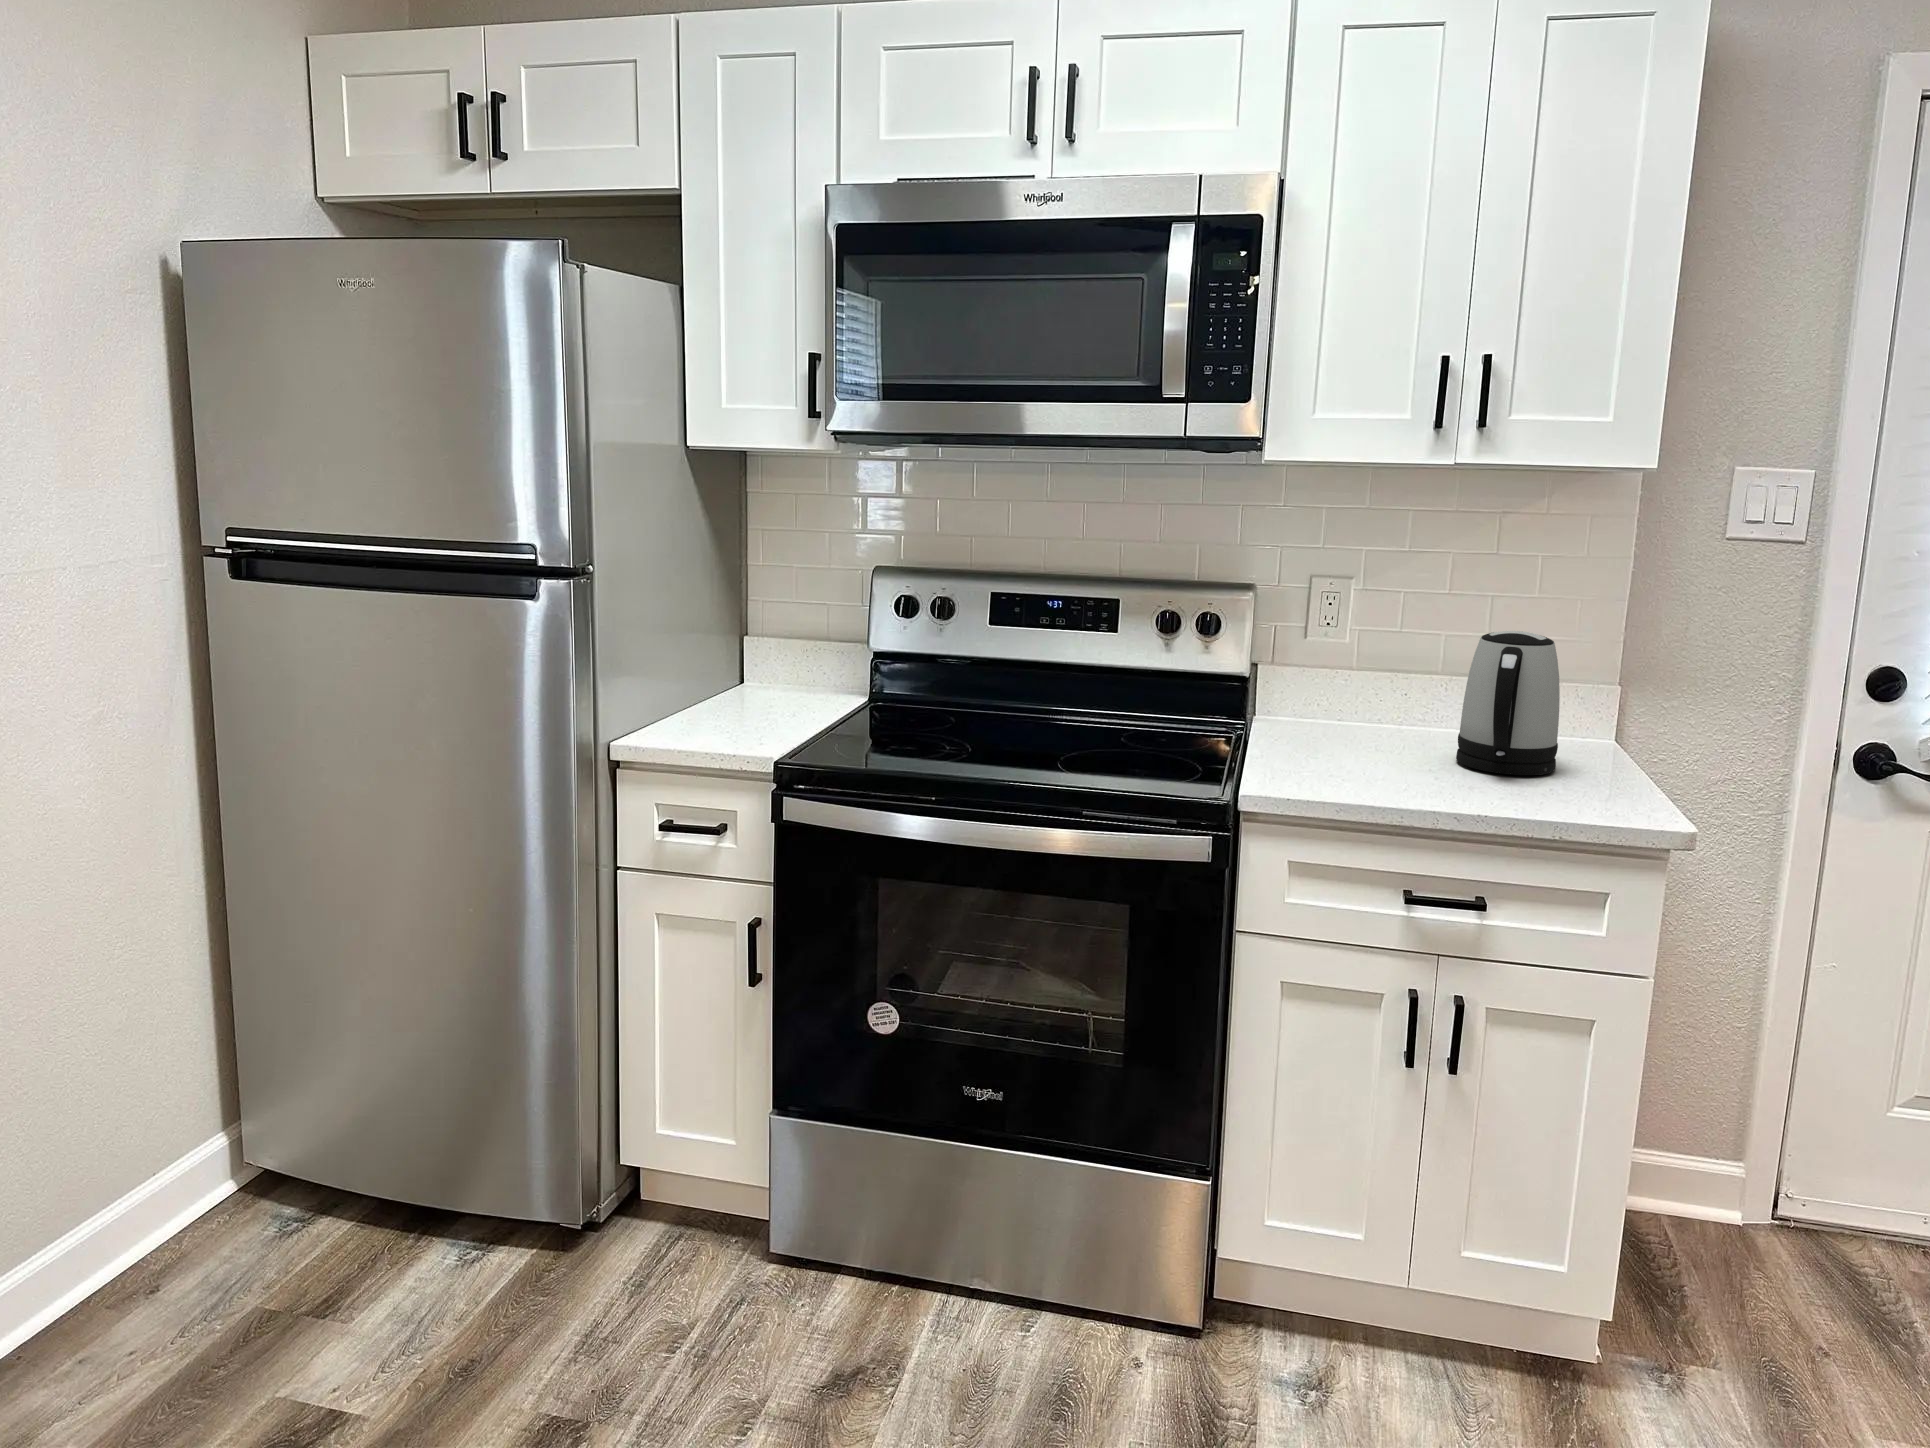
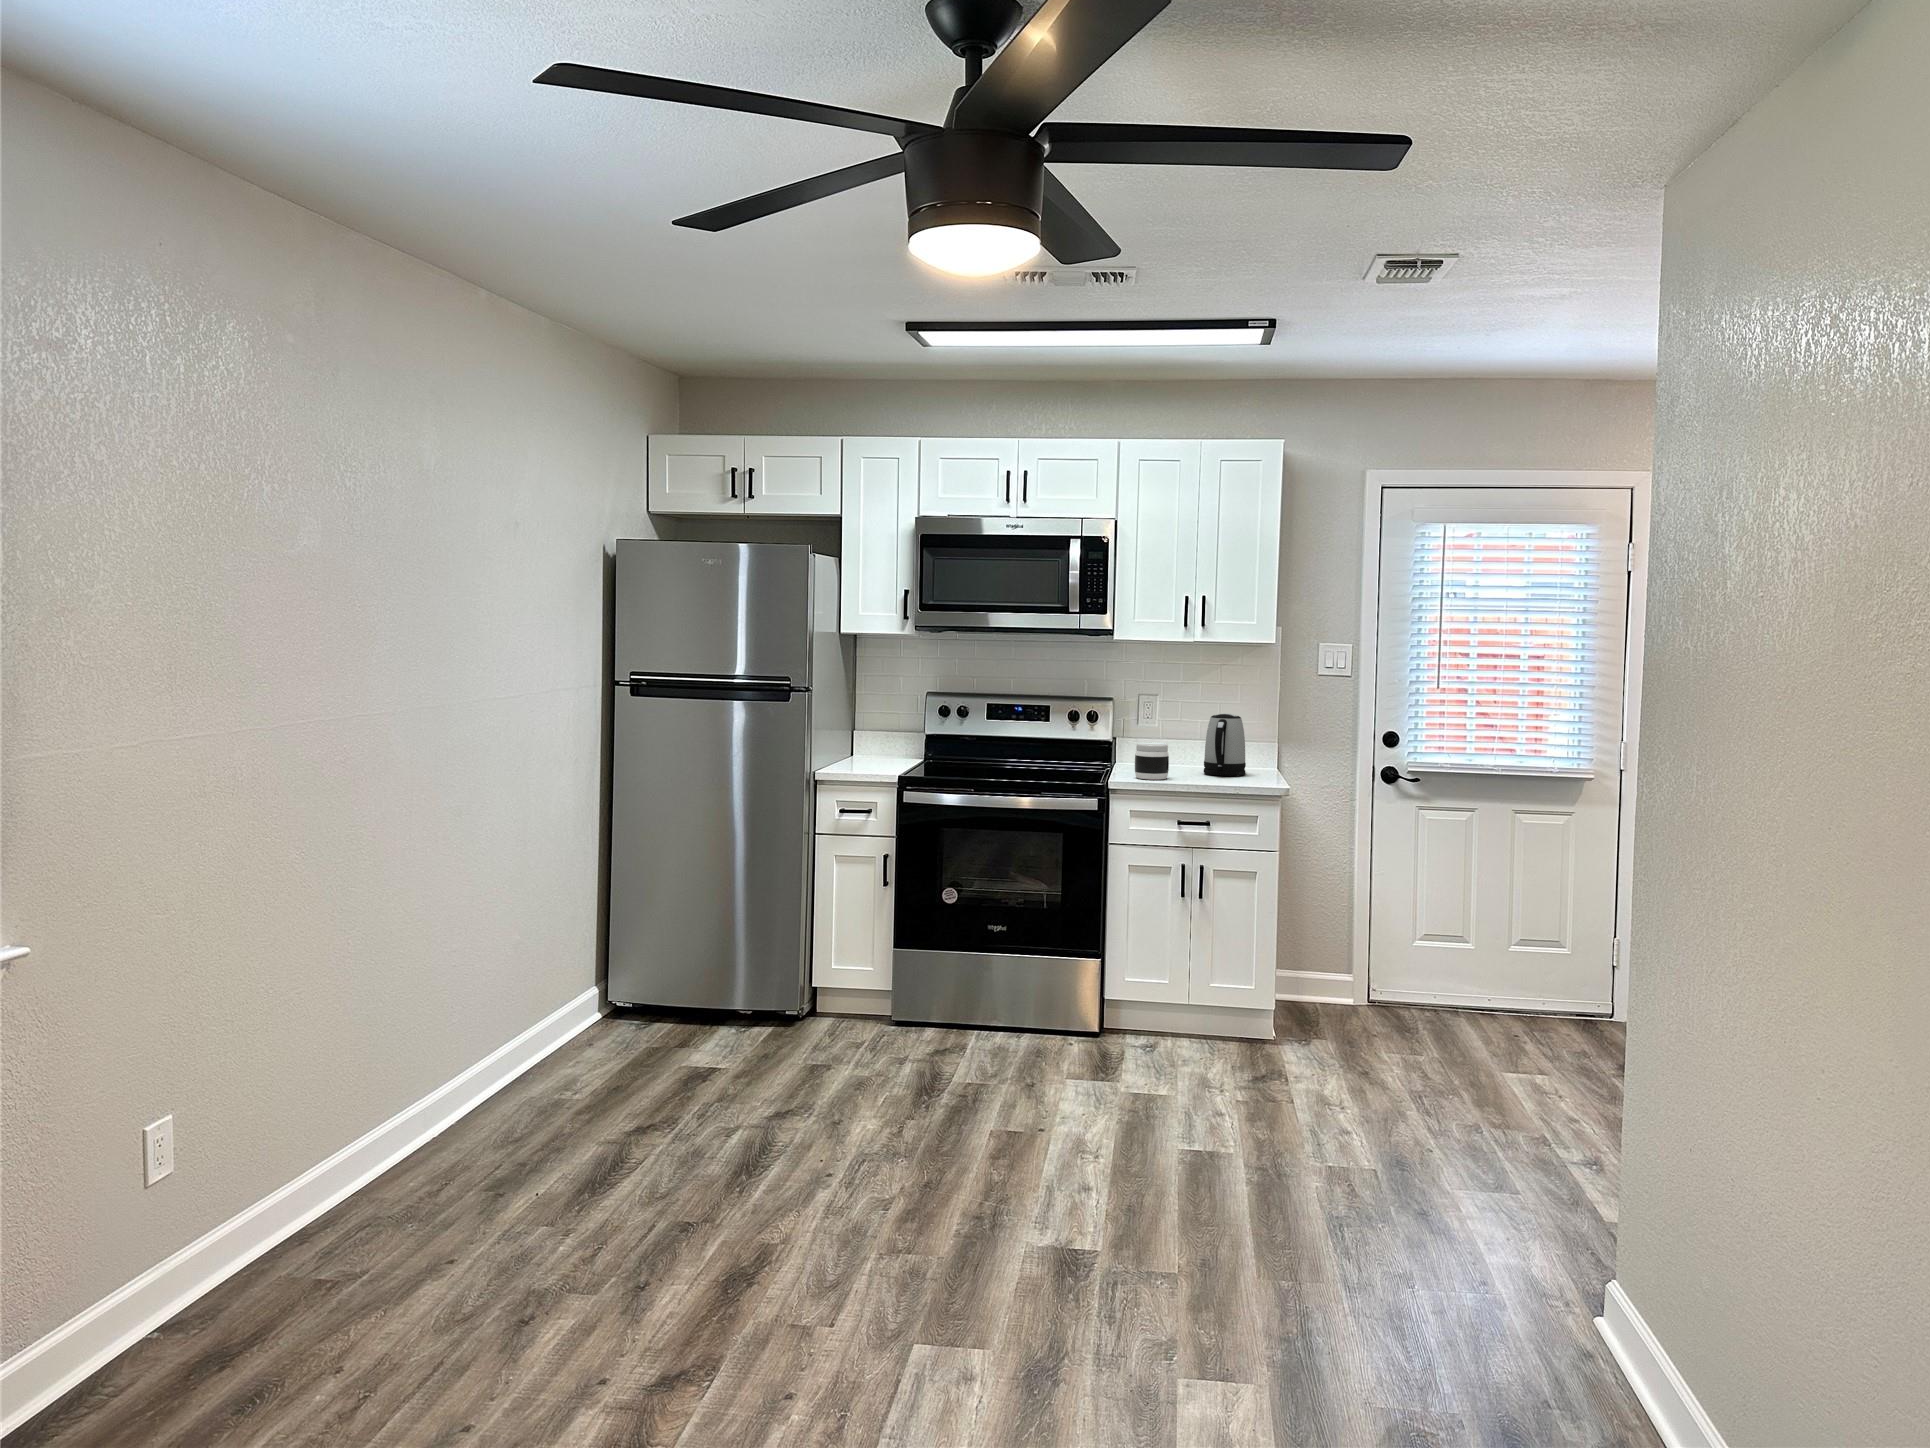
jar: none [1303,698,1384,789] -> present [1135,742,1169,780]

